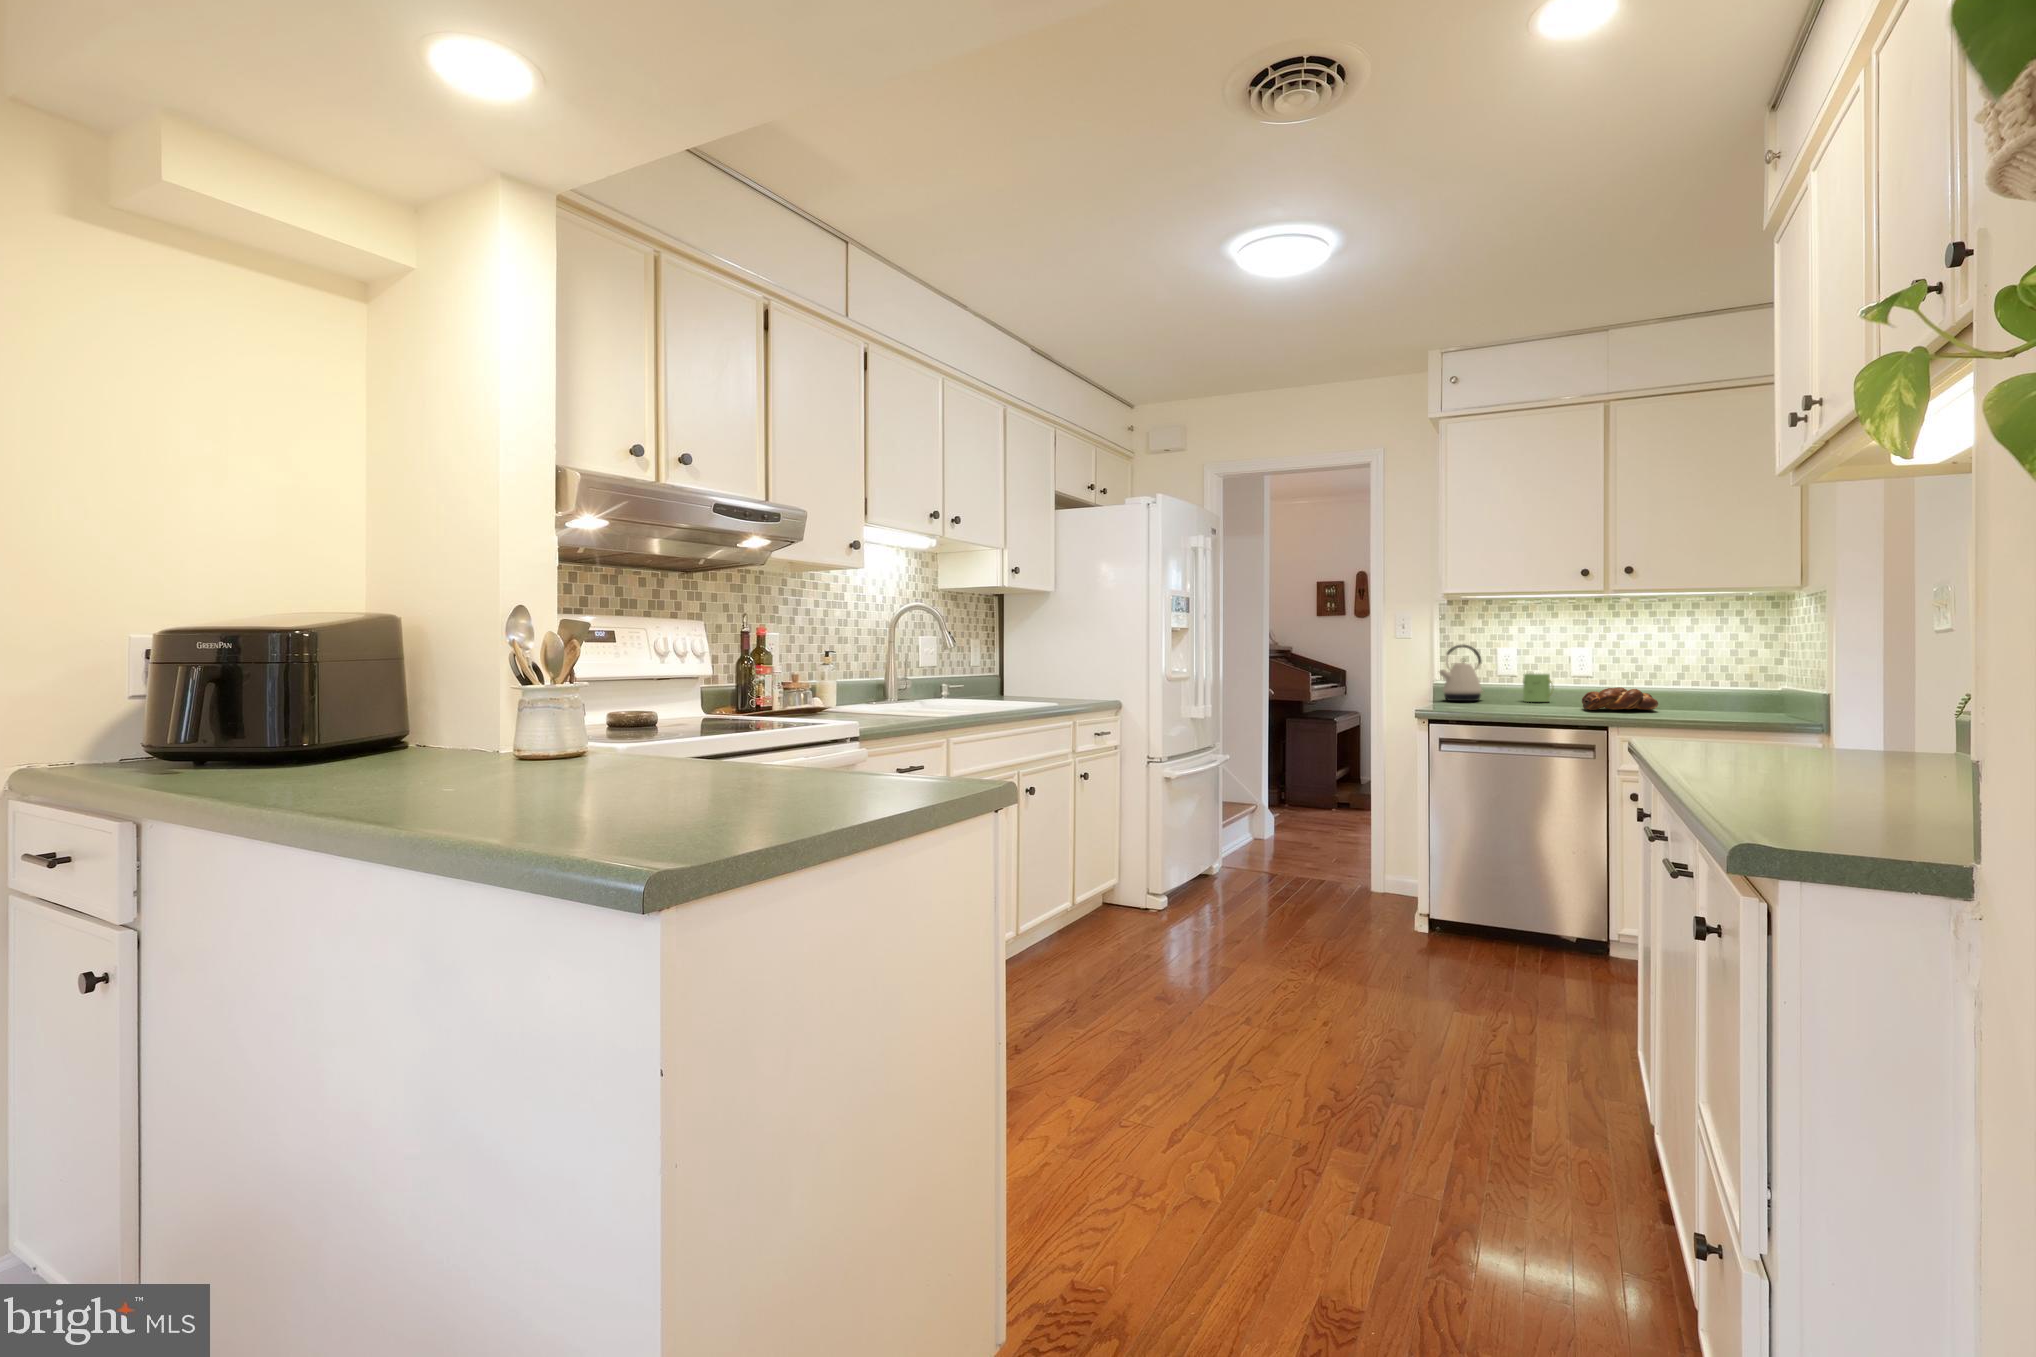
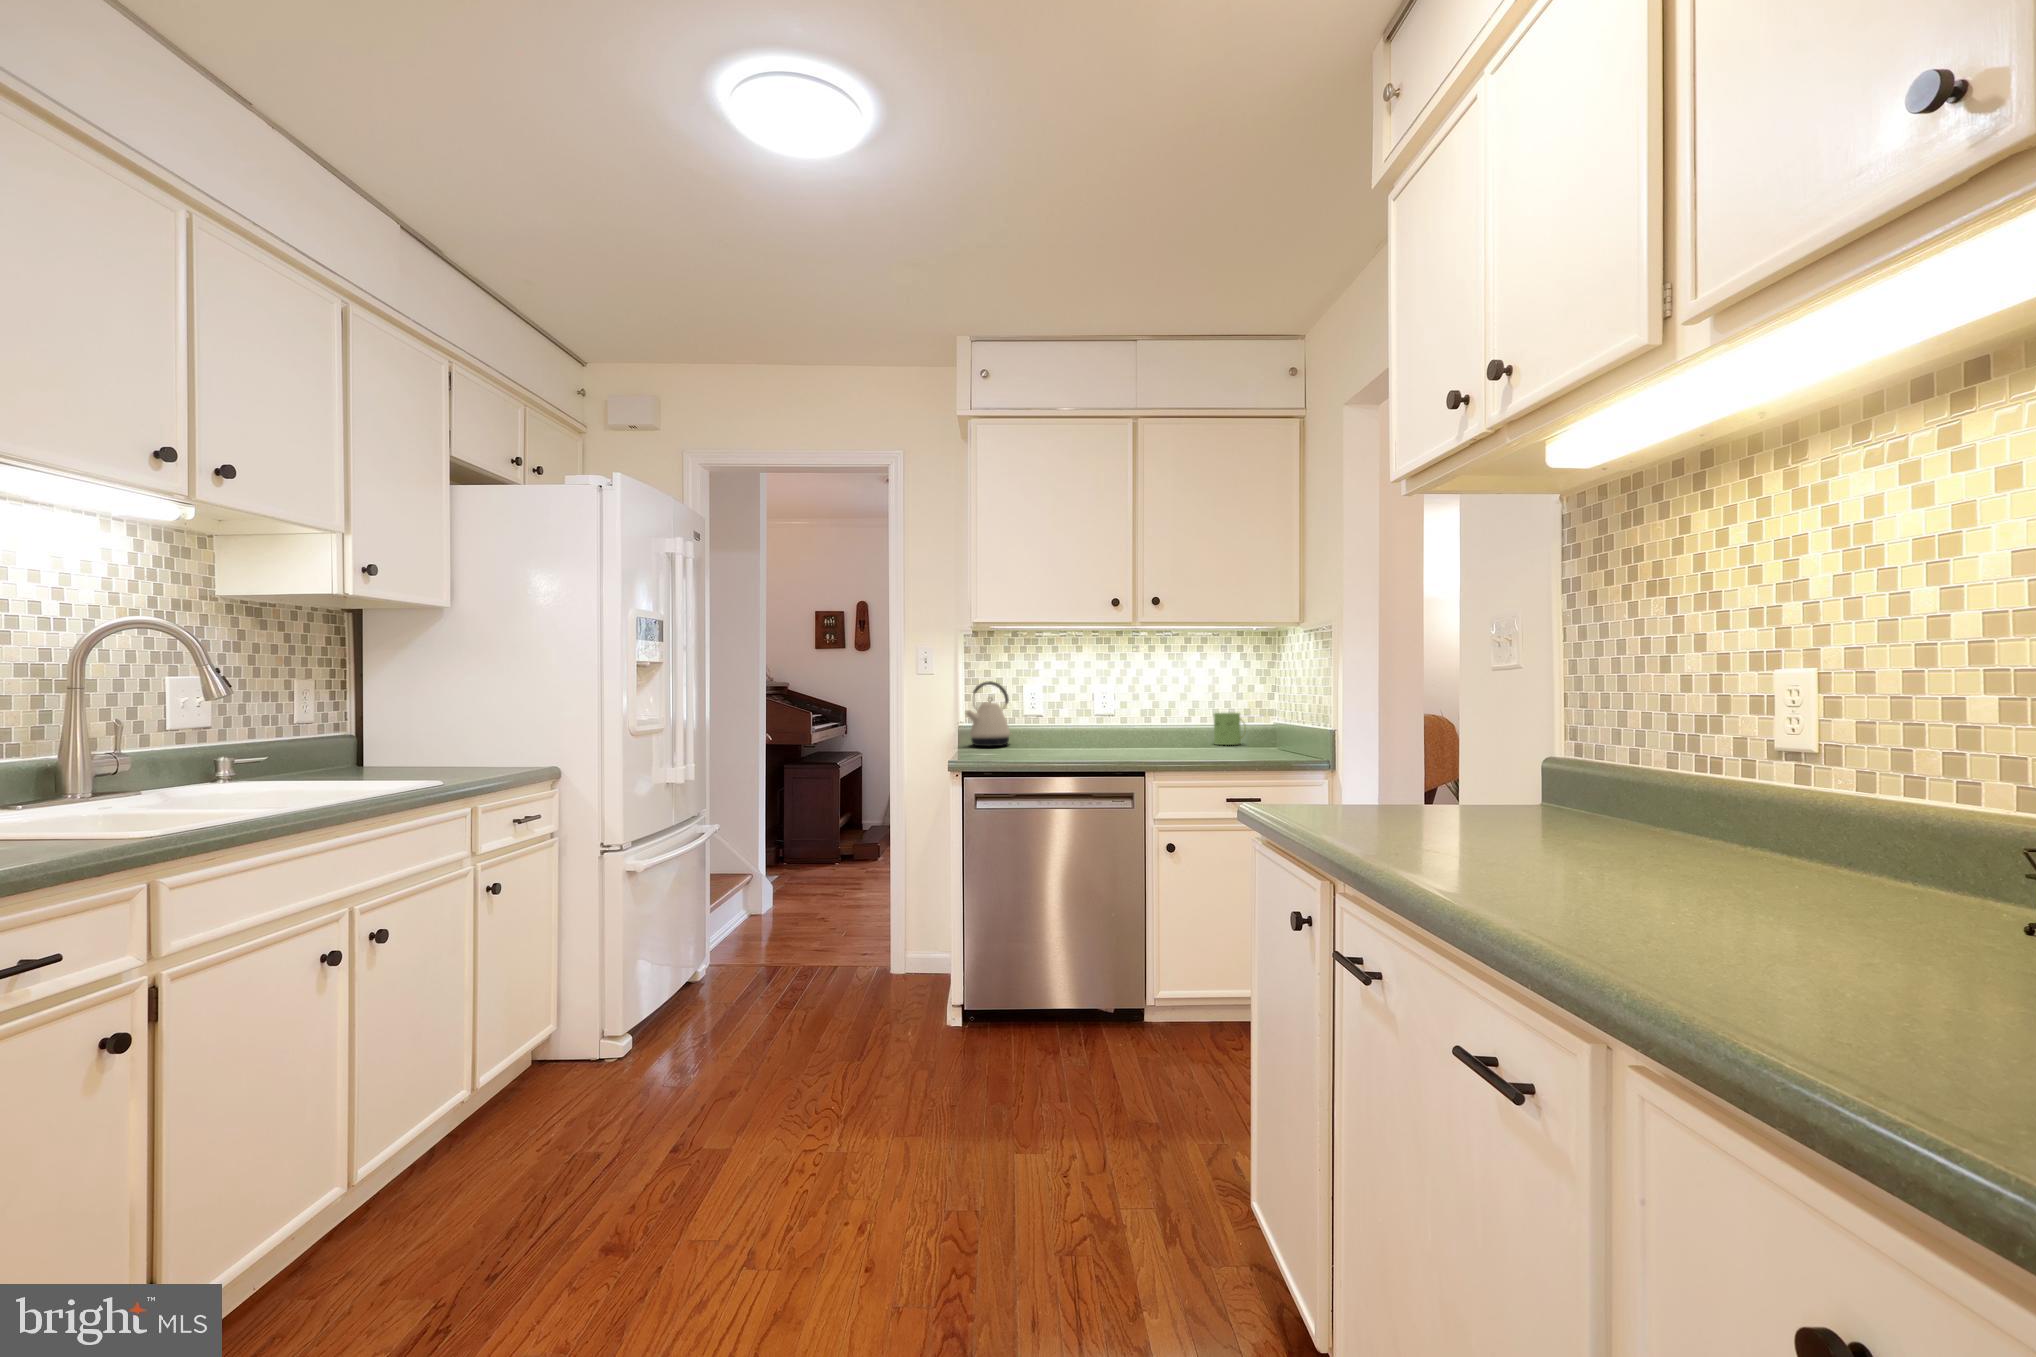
mug: present [1523,674,1554,702] -> present [1214,713,1245,745]
bread loaf: present [1582,687,1658,710] -> none [1113,727,1184,752]

